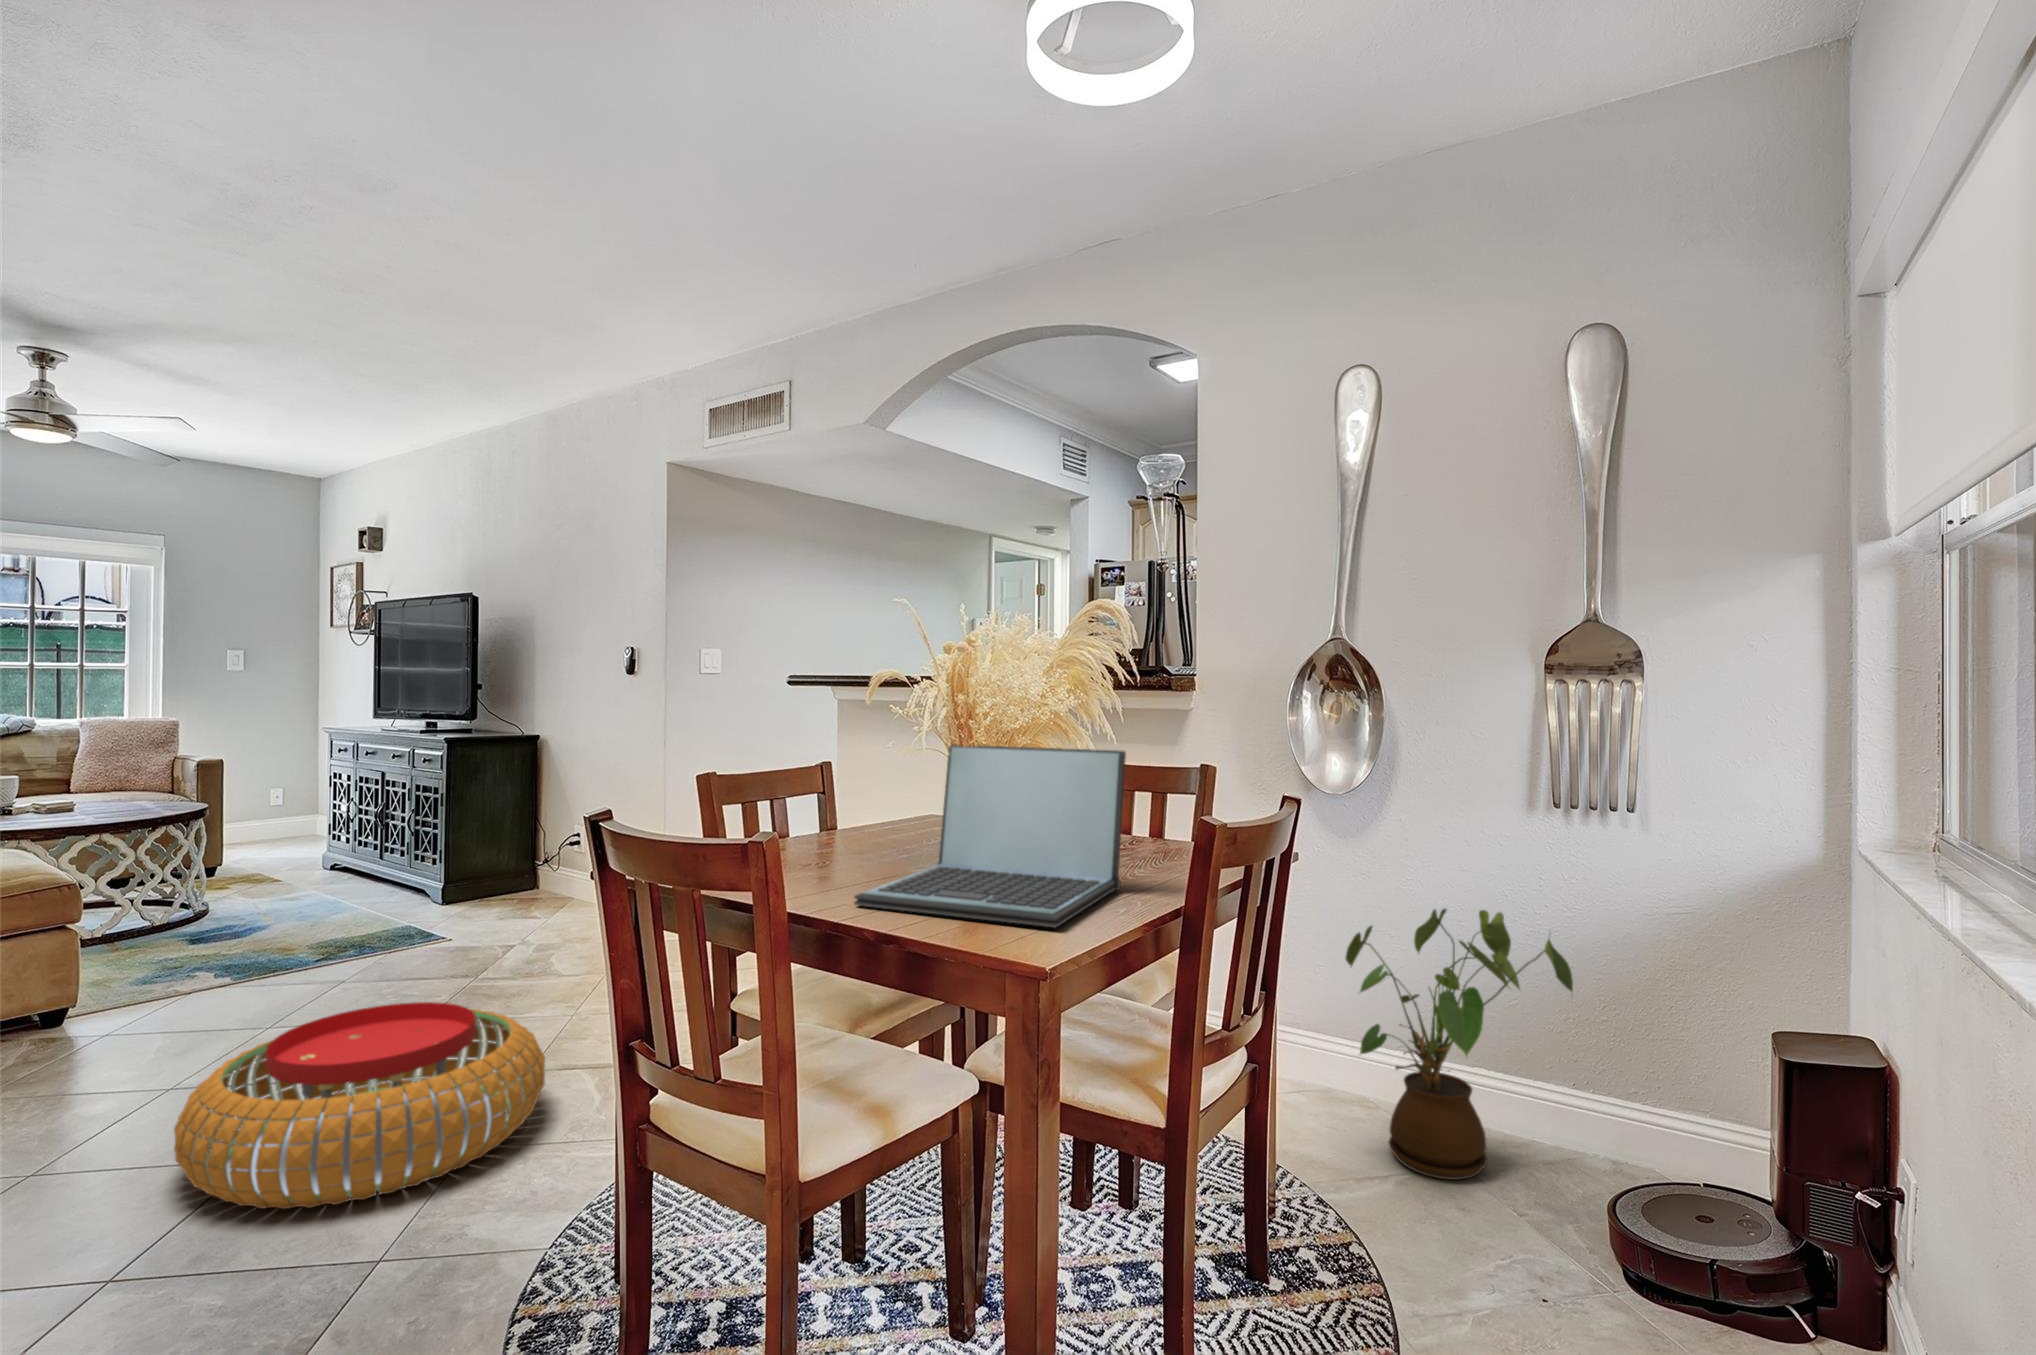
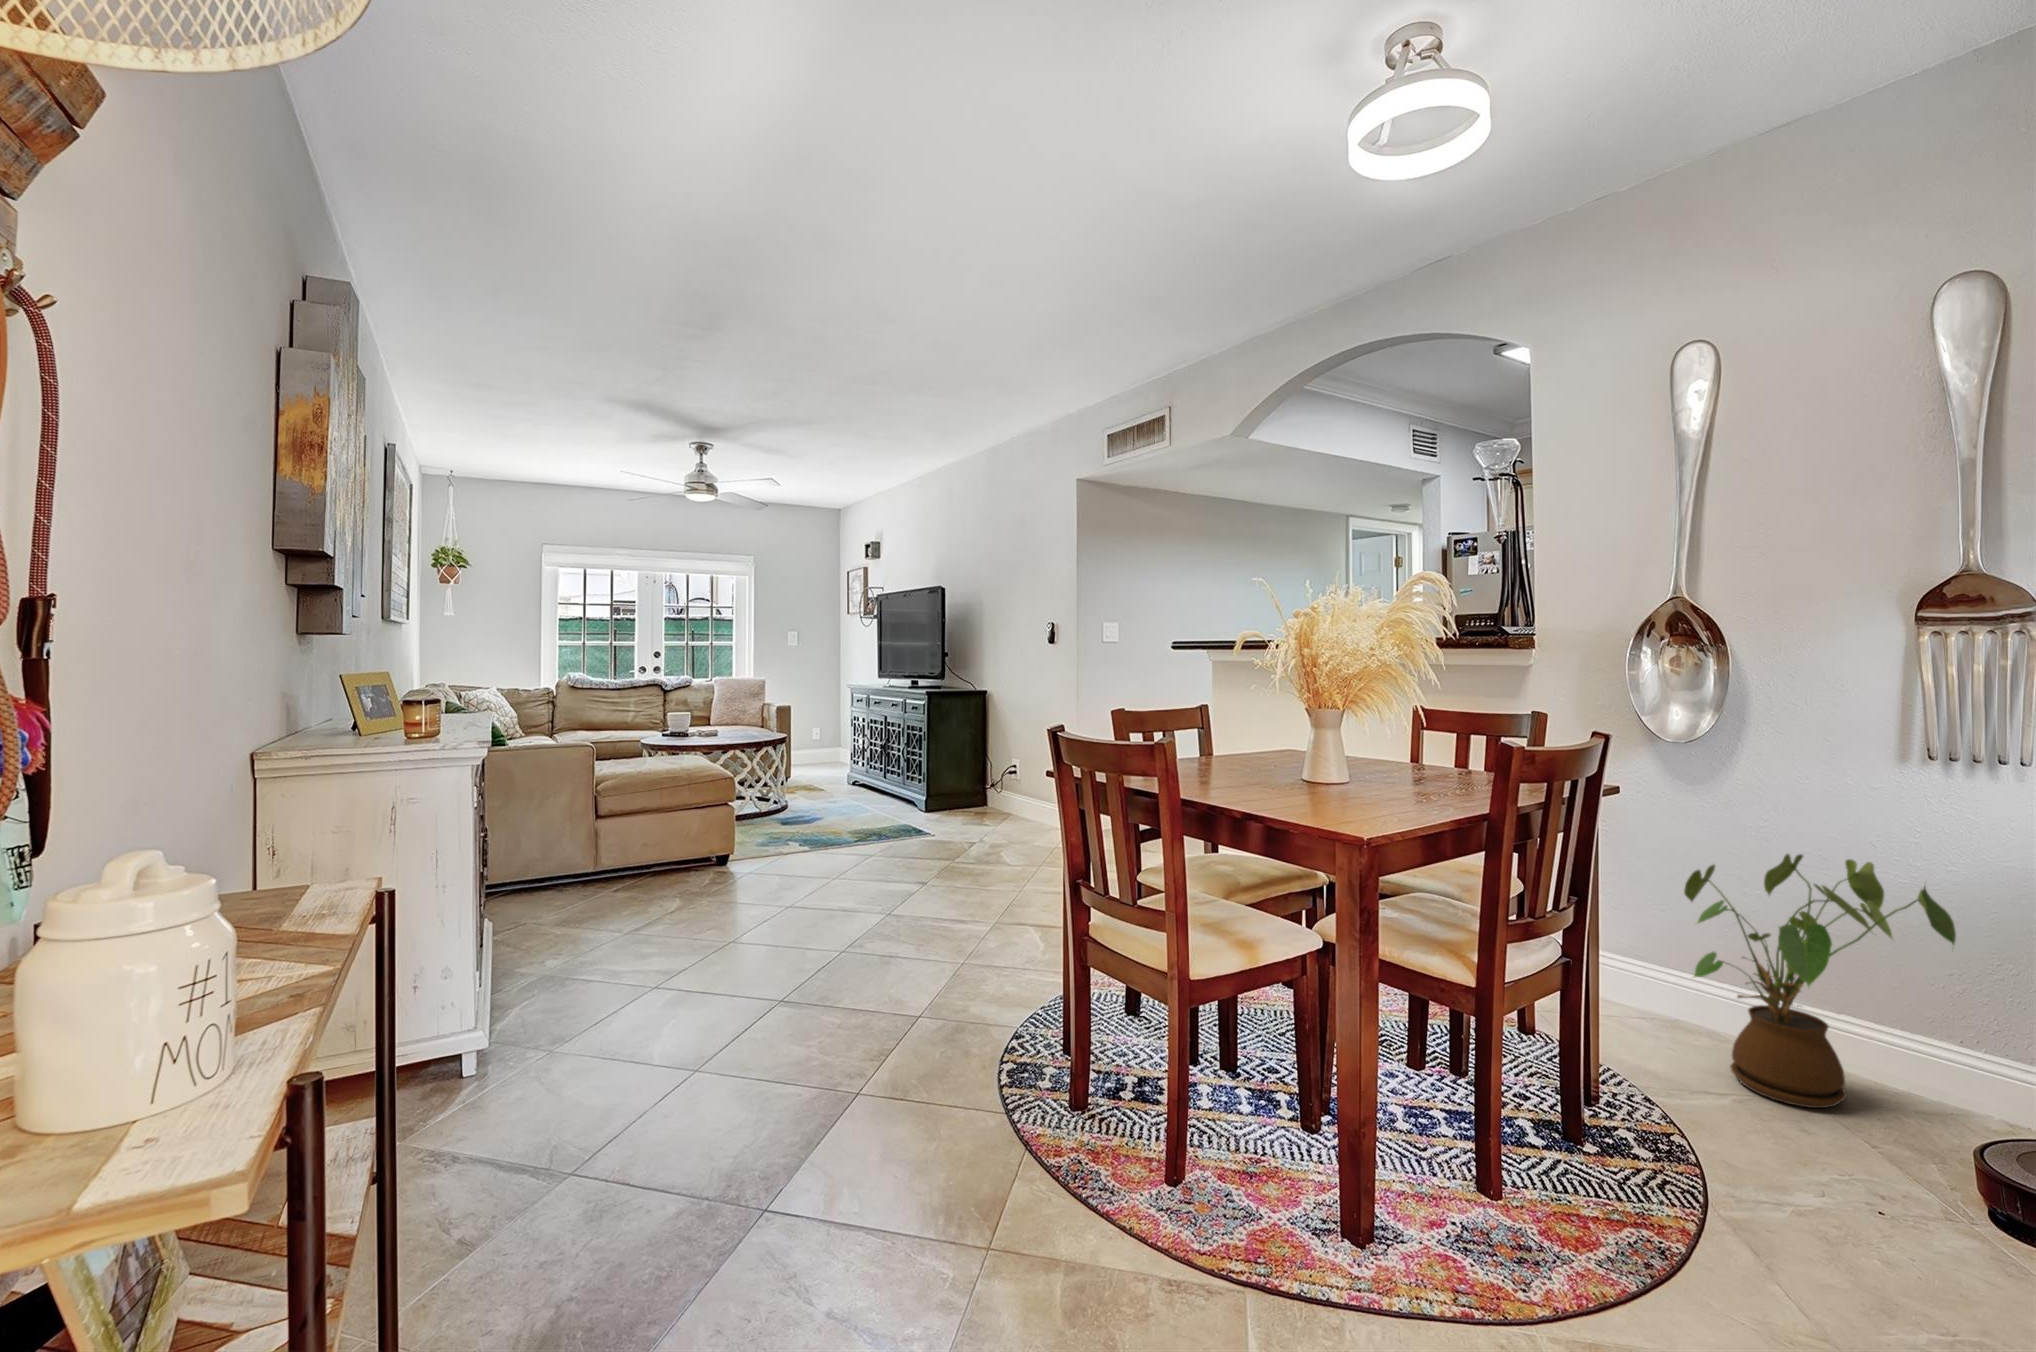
laptop: present [855,745,1126,927] -> none [1226,691,1448,826]
pouf: present [174,1002,545,1209] -> none [806,865,1008,982]

